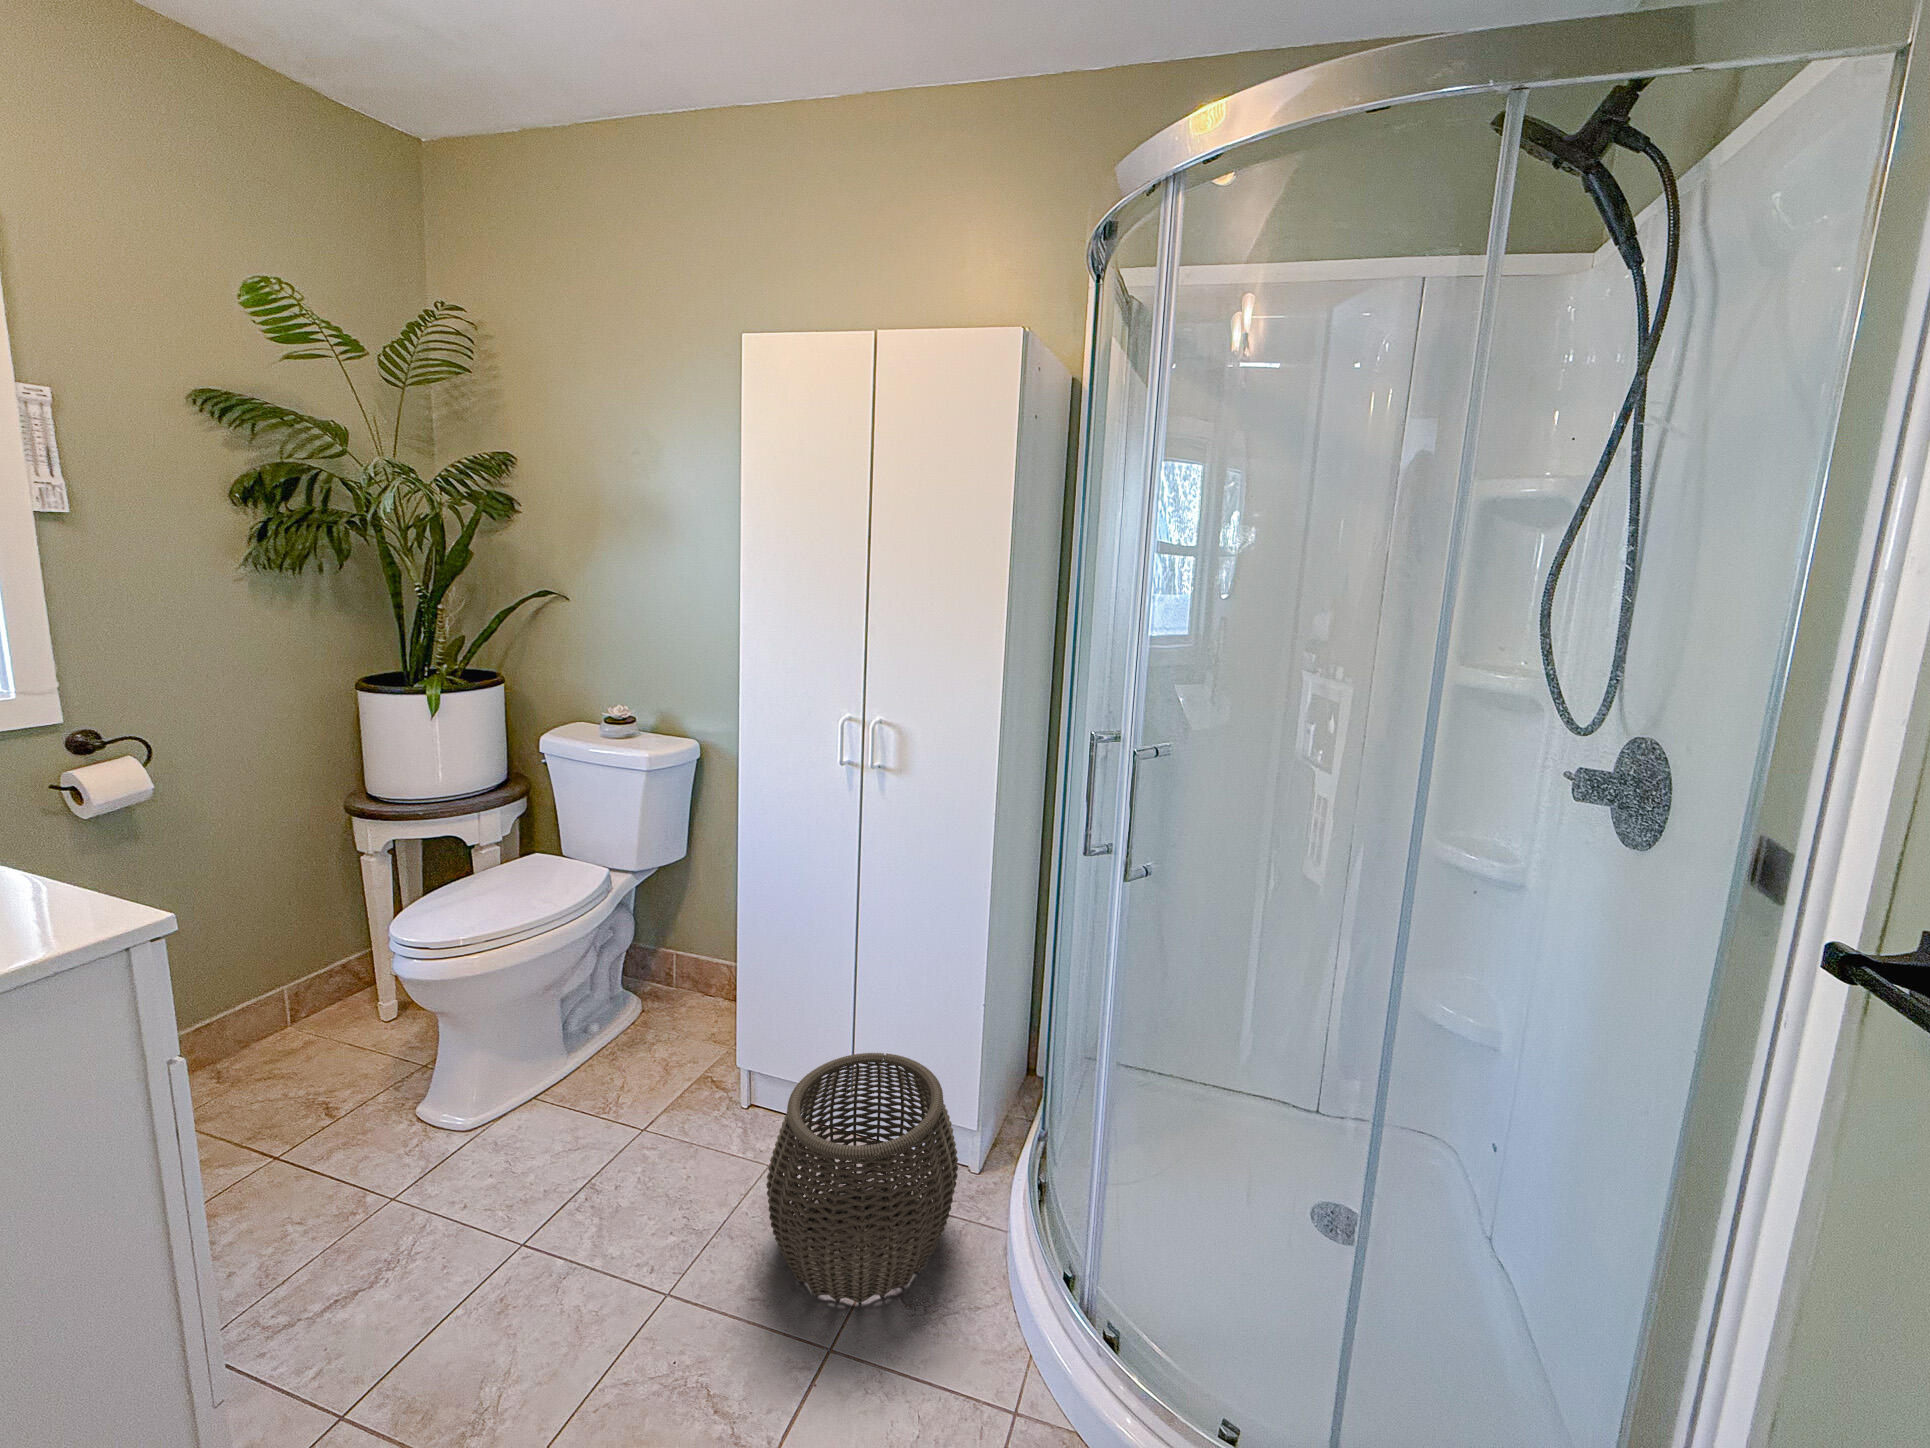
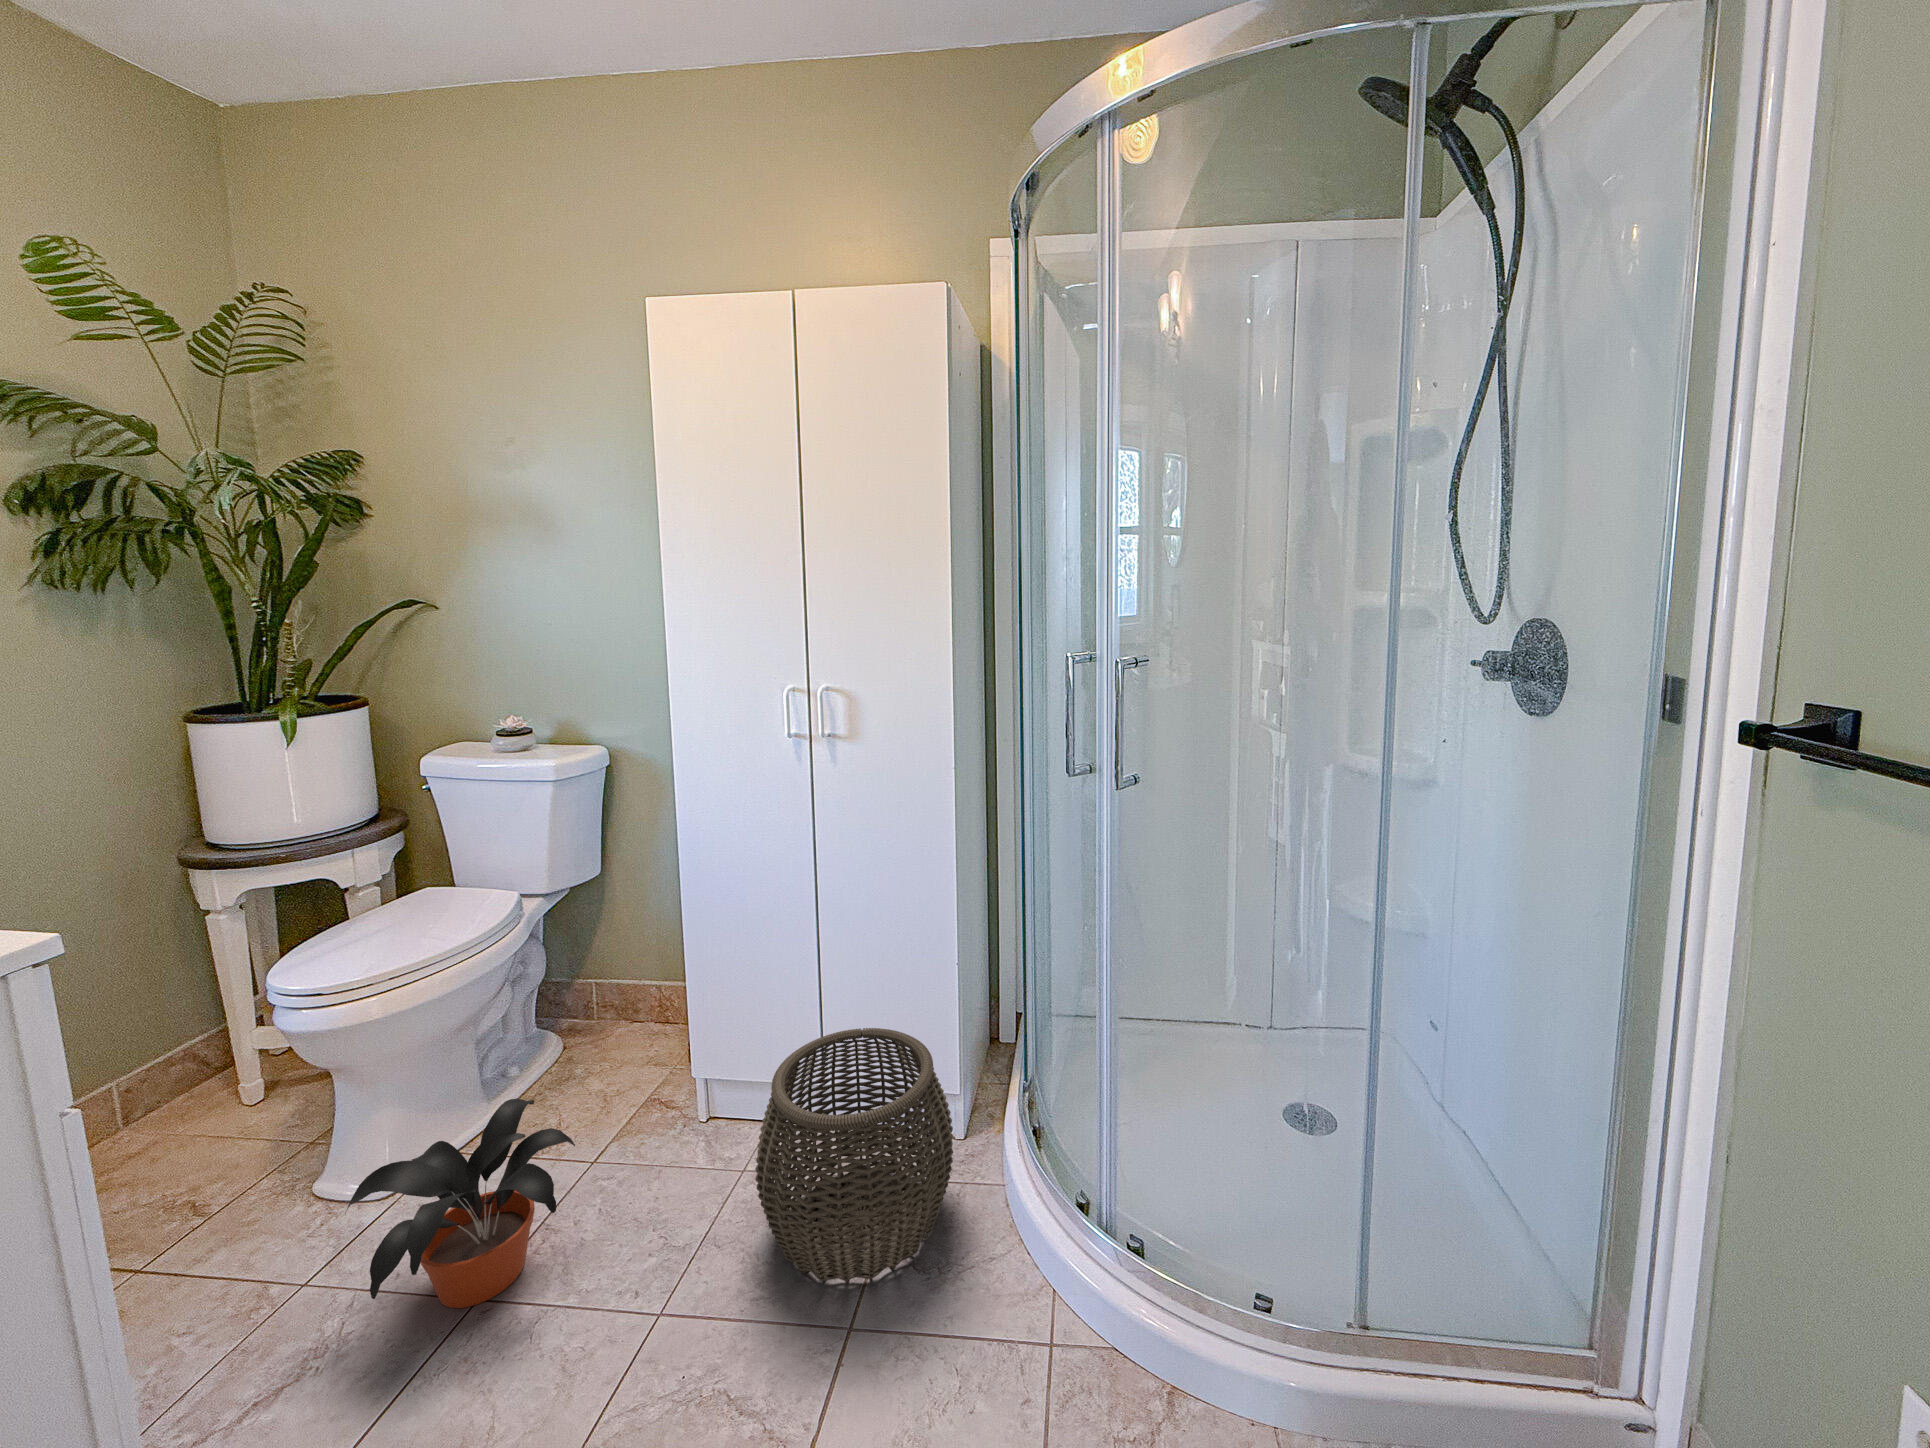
potted plant: none [423,1067,619,1251] -> present [345,1099,575,1308]

